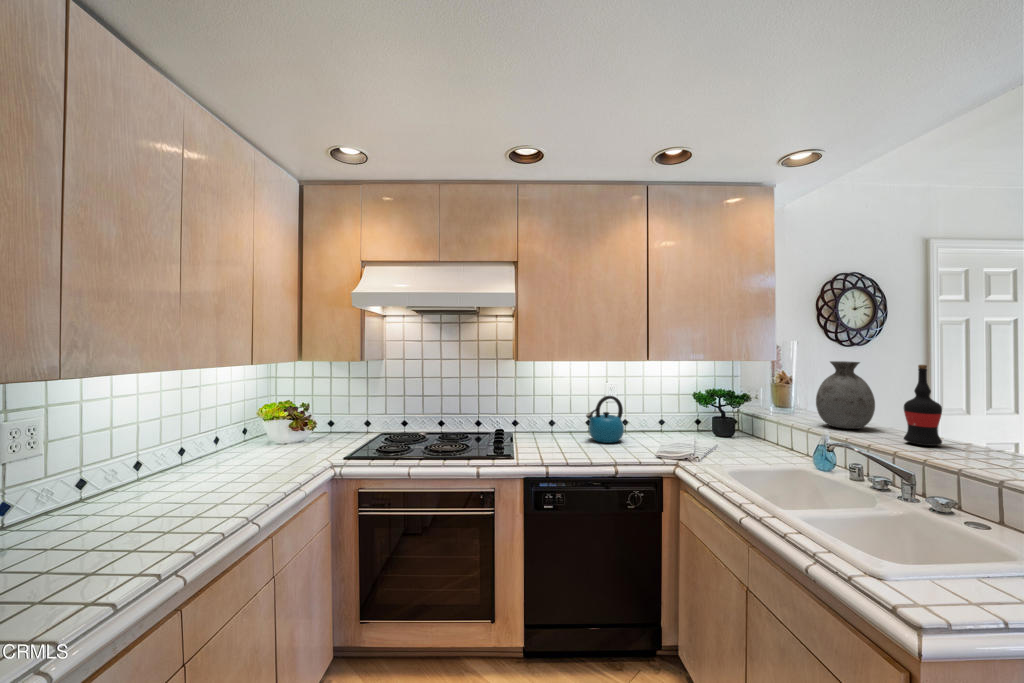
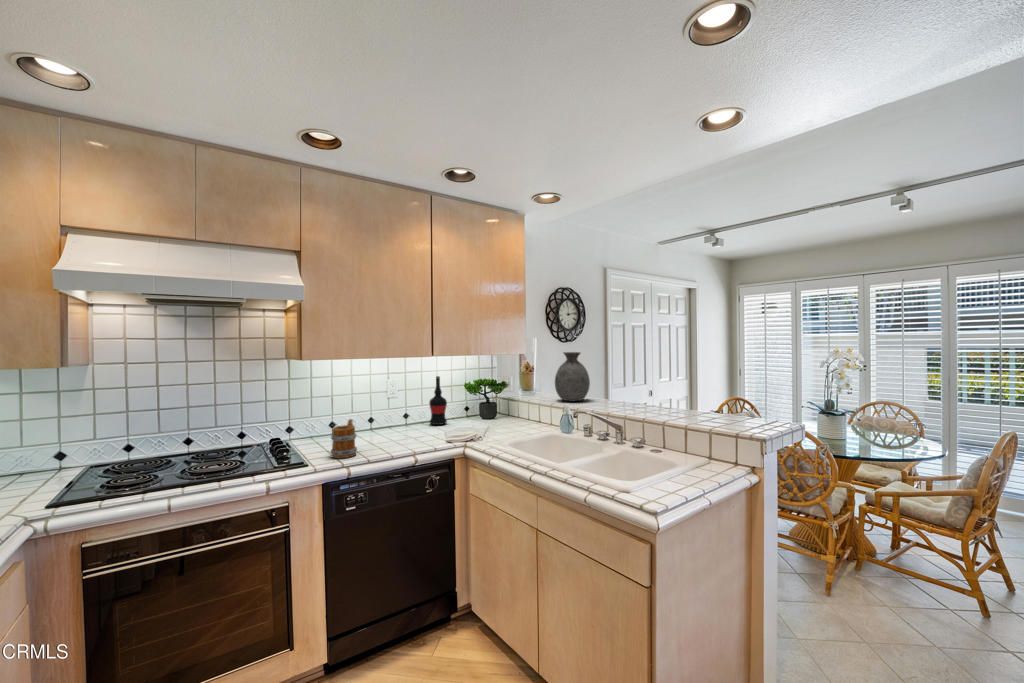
wine bottle: present [904,365,942,446] -> present [429,376,447,425]
kettle: present [586,396,624,443] -> none [375,391,411,437]
mug: none [536,420,560,457] -> present [331,419,357,458]

